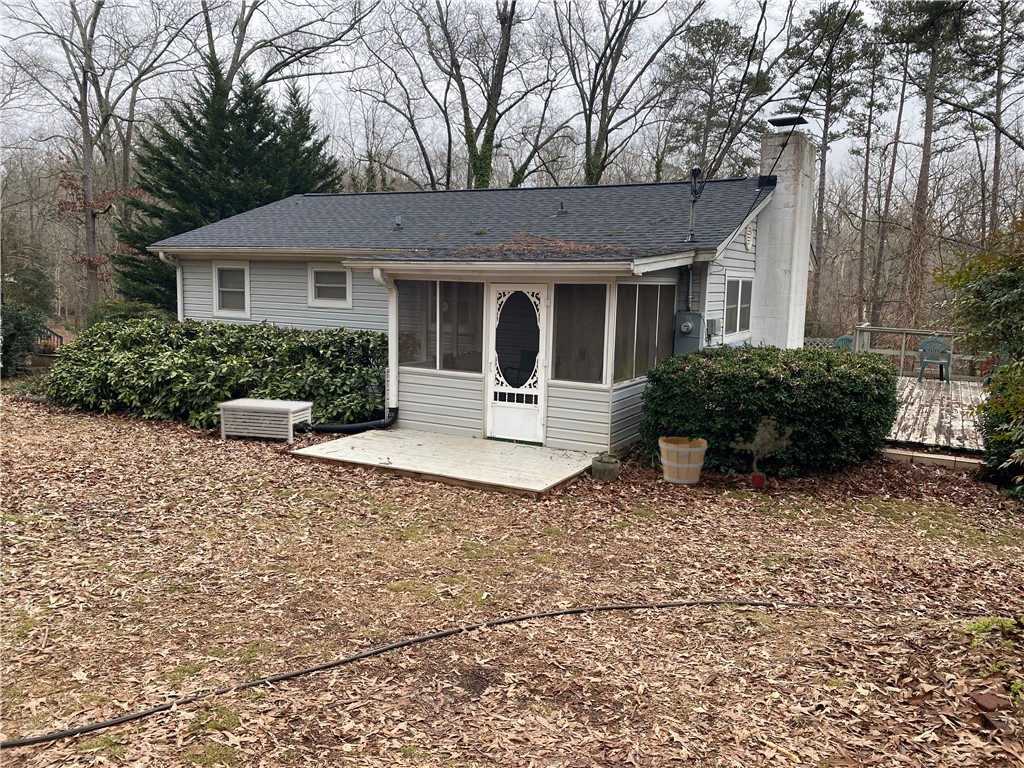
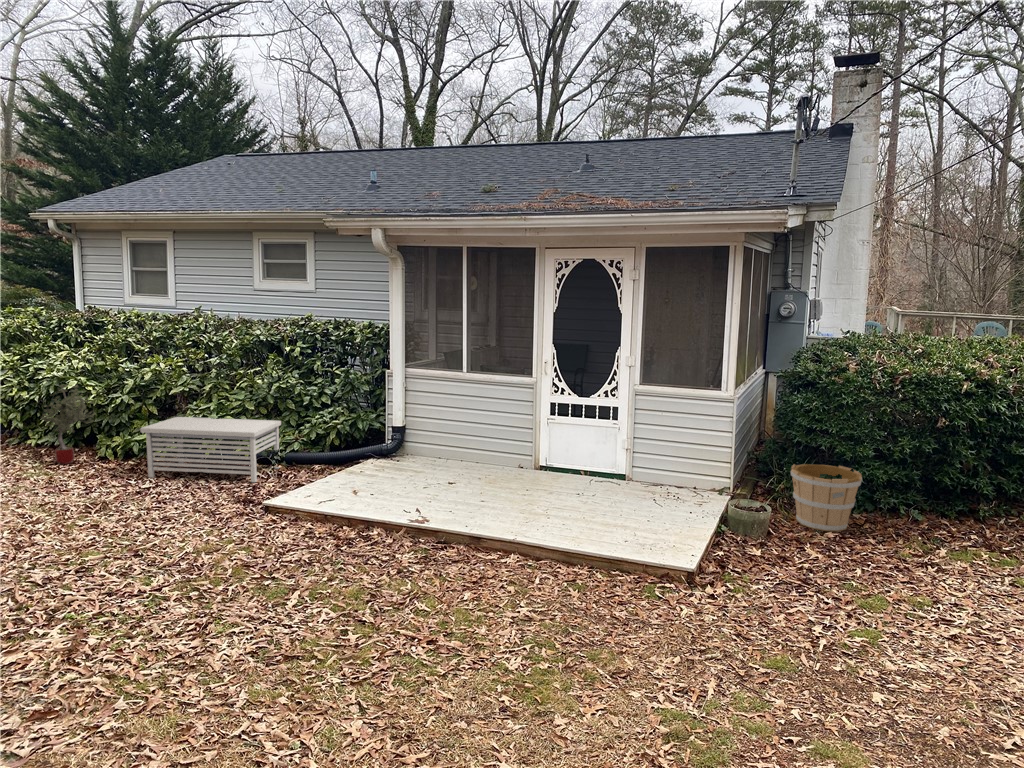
potted tree: present [730,416,793,488] -> present [41,385,95,464]

